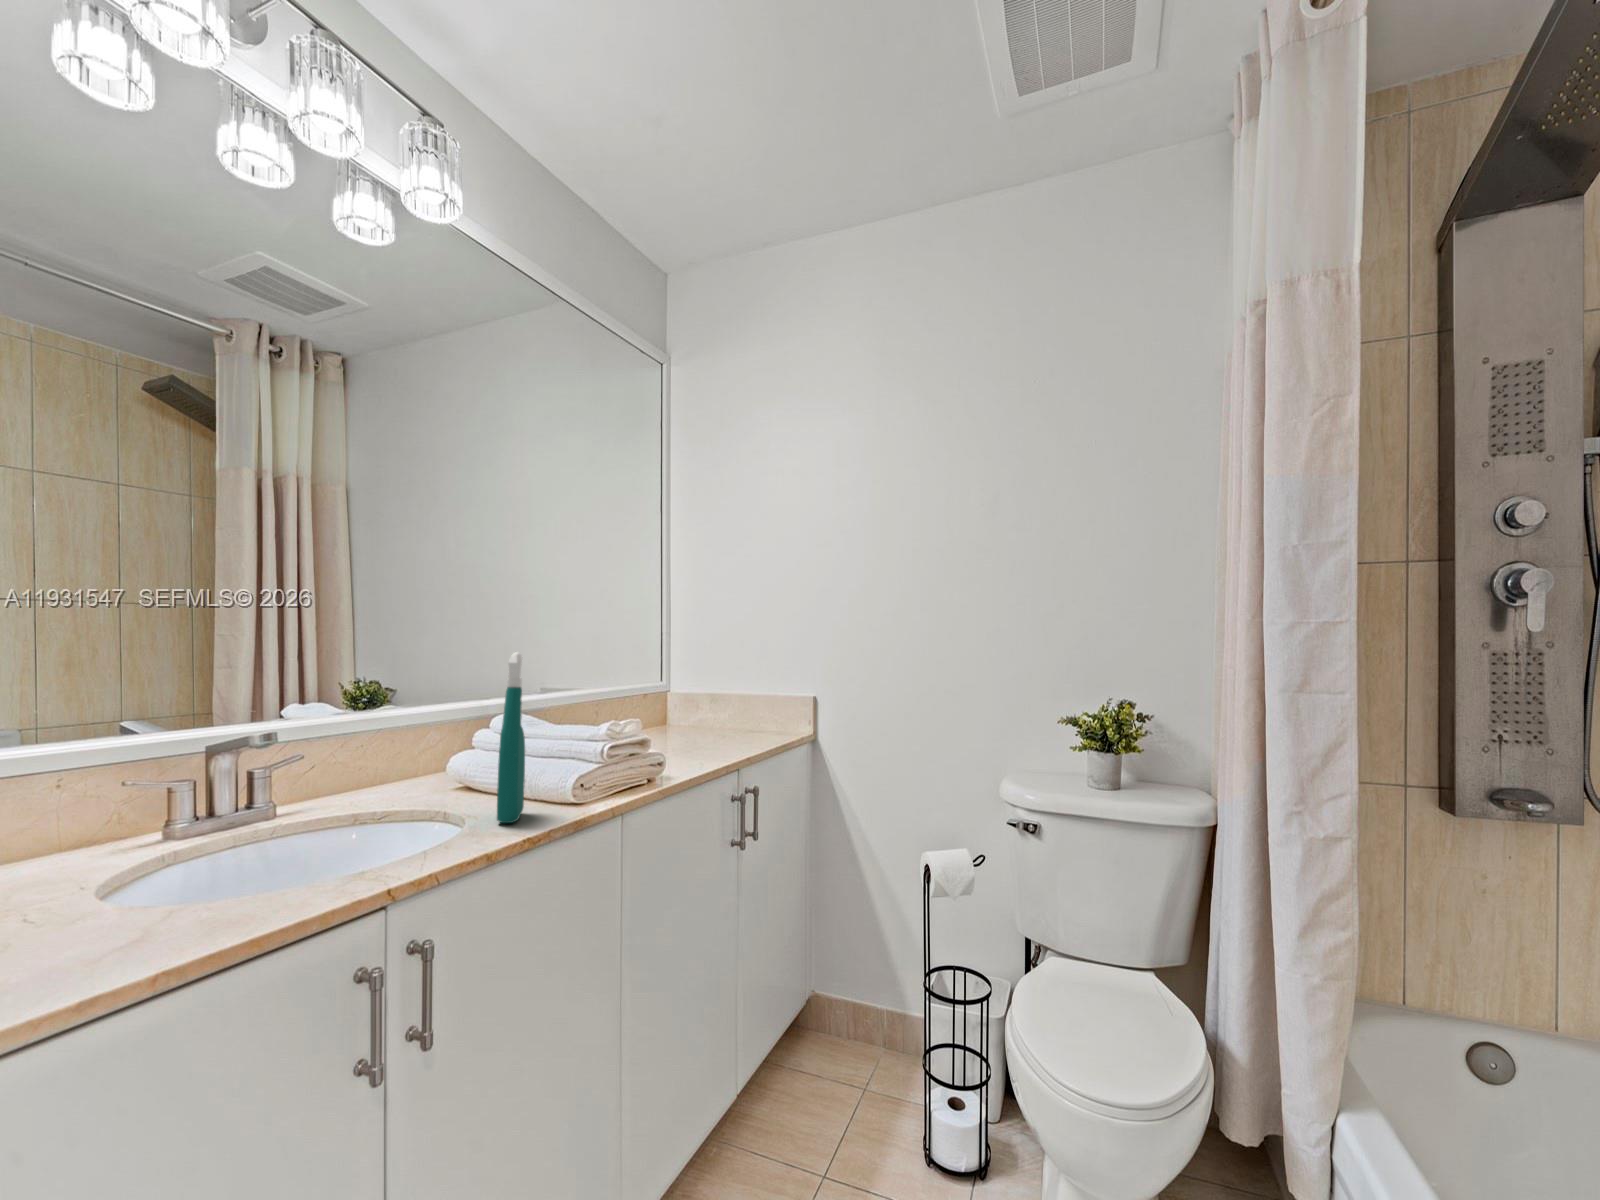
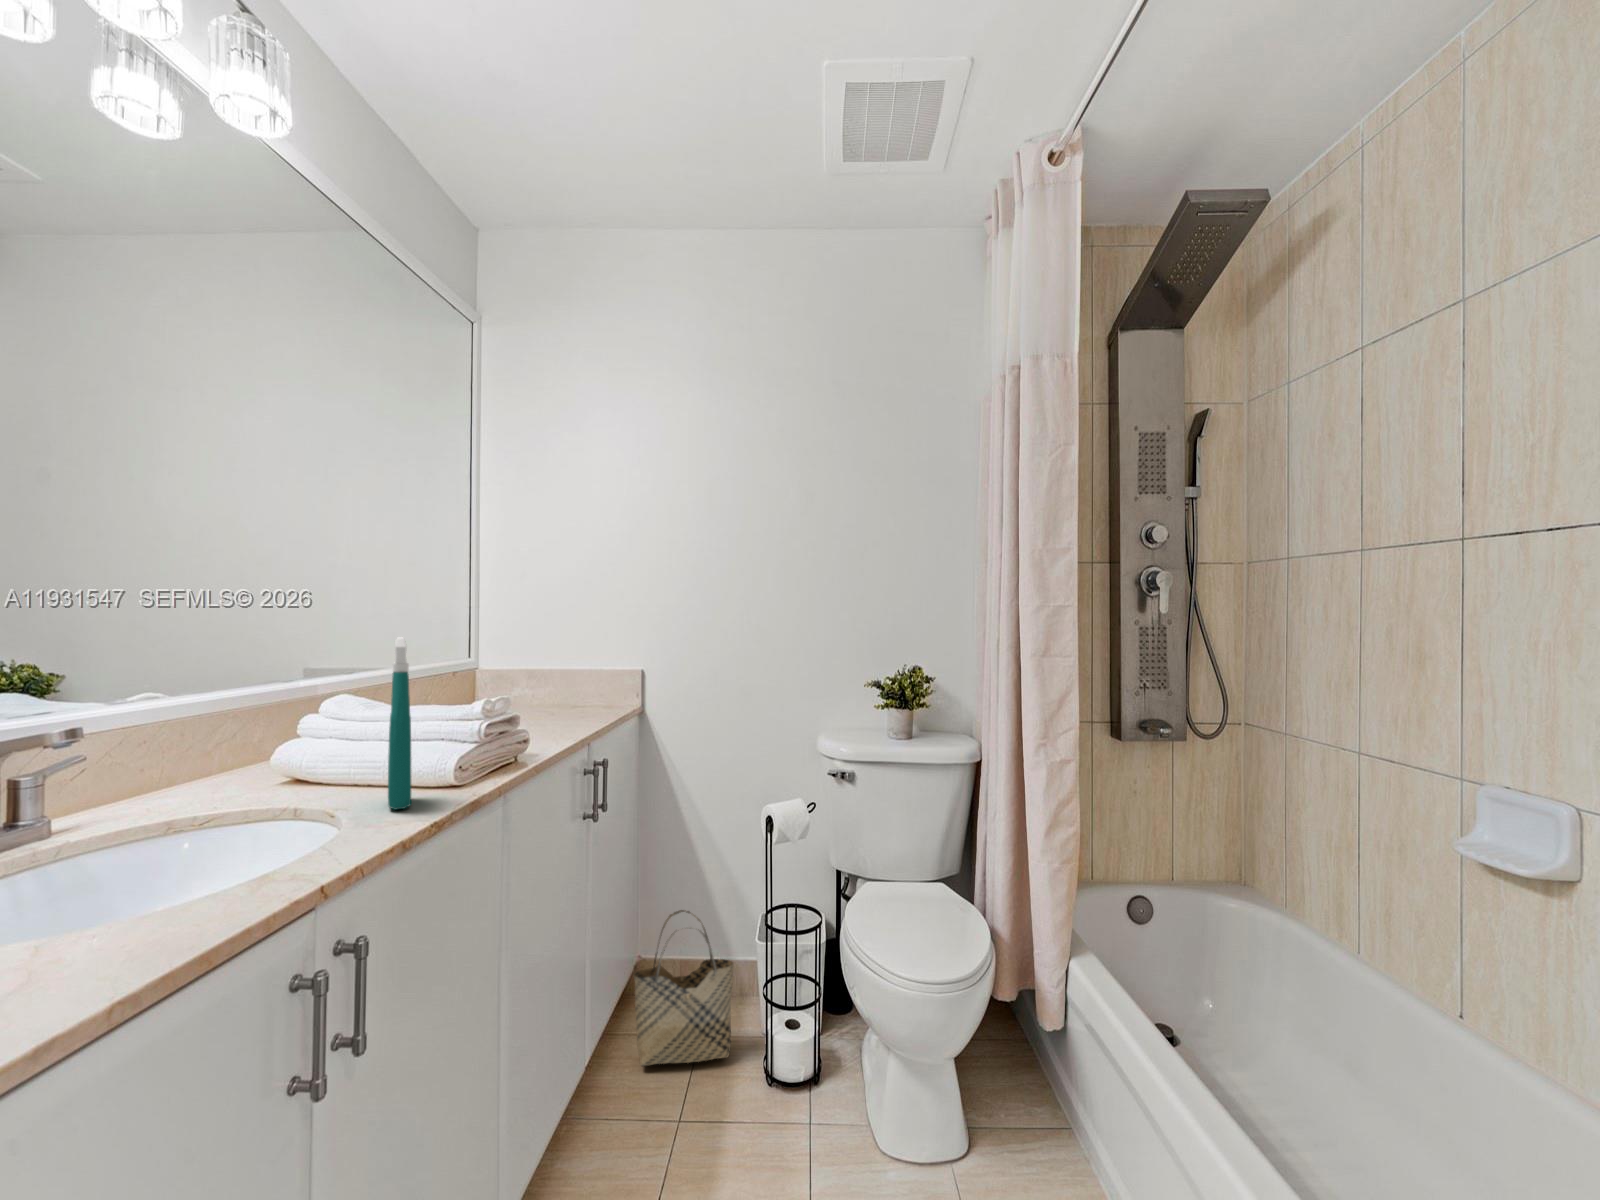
woven basket: none [786,959,897,1130] -> present [633,910,734,1066]

